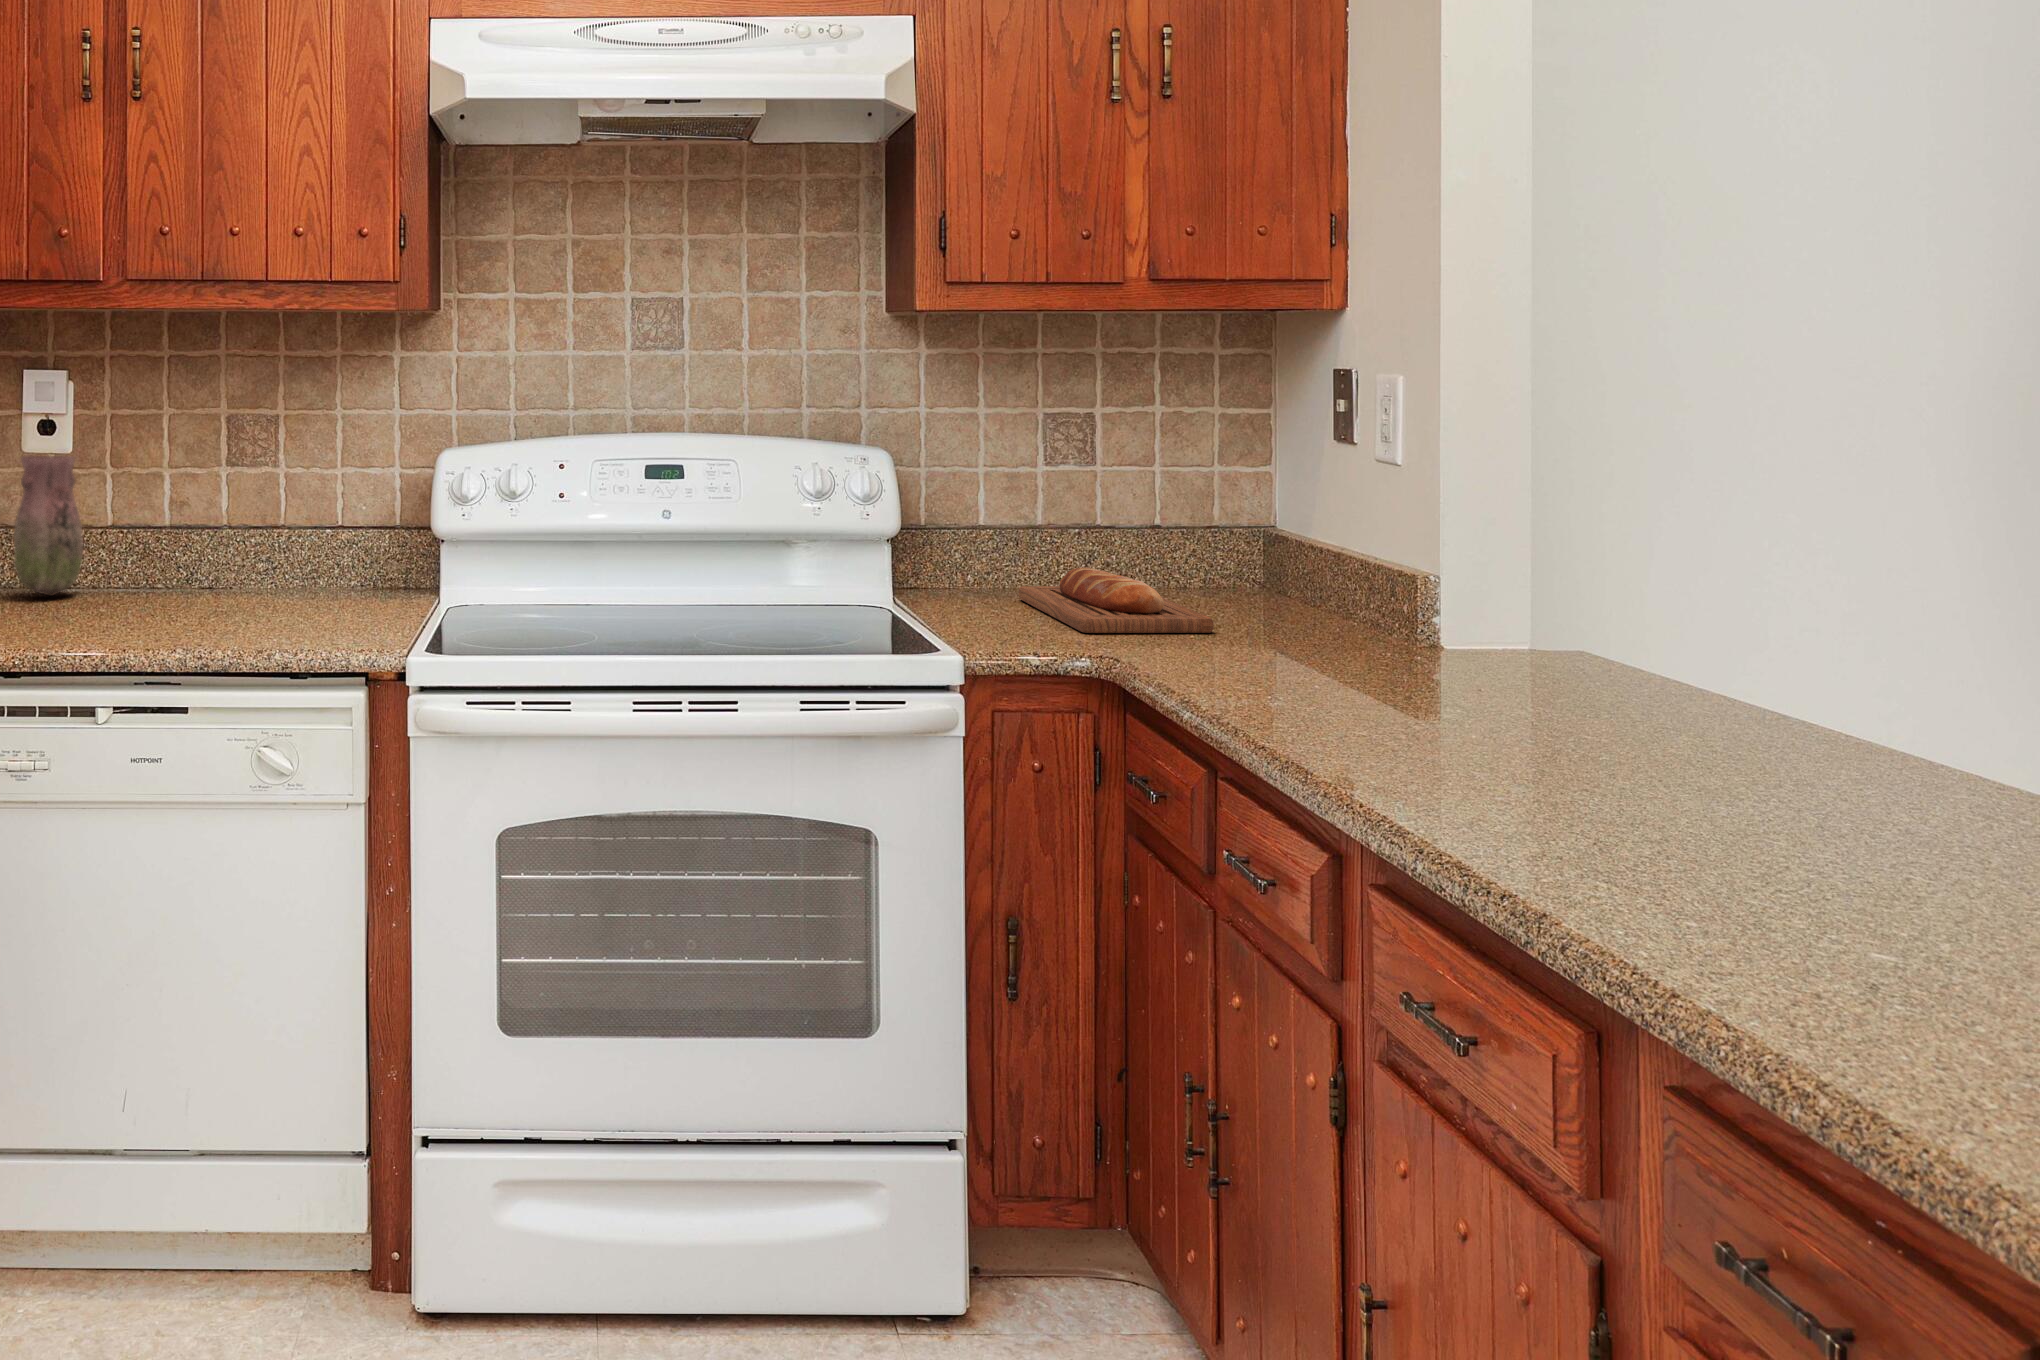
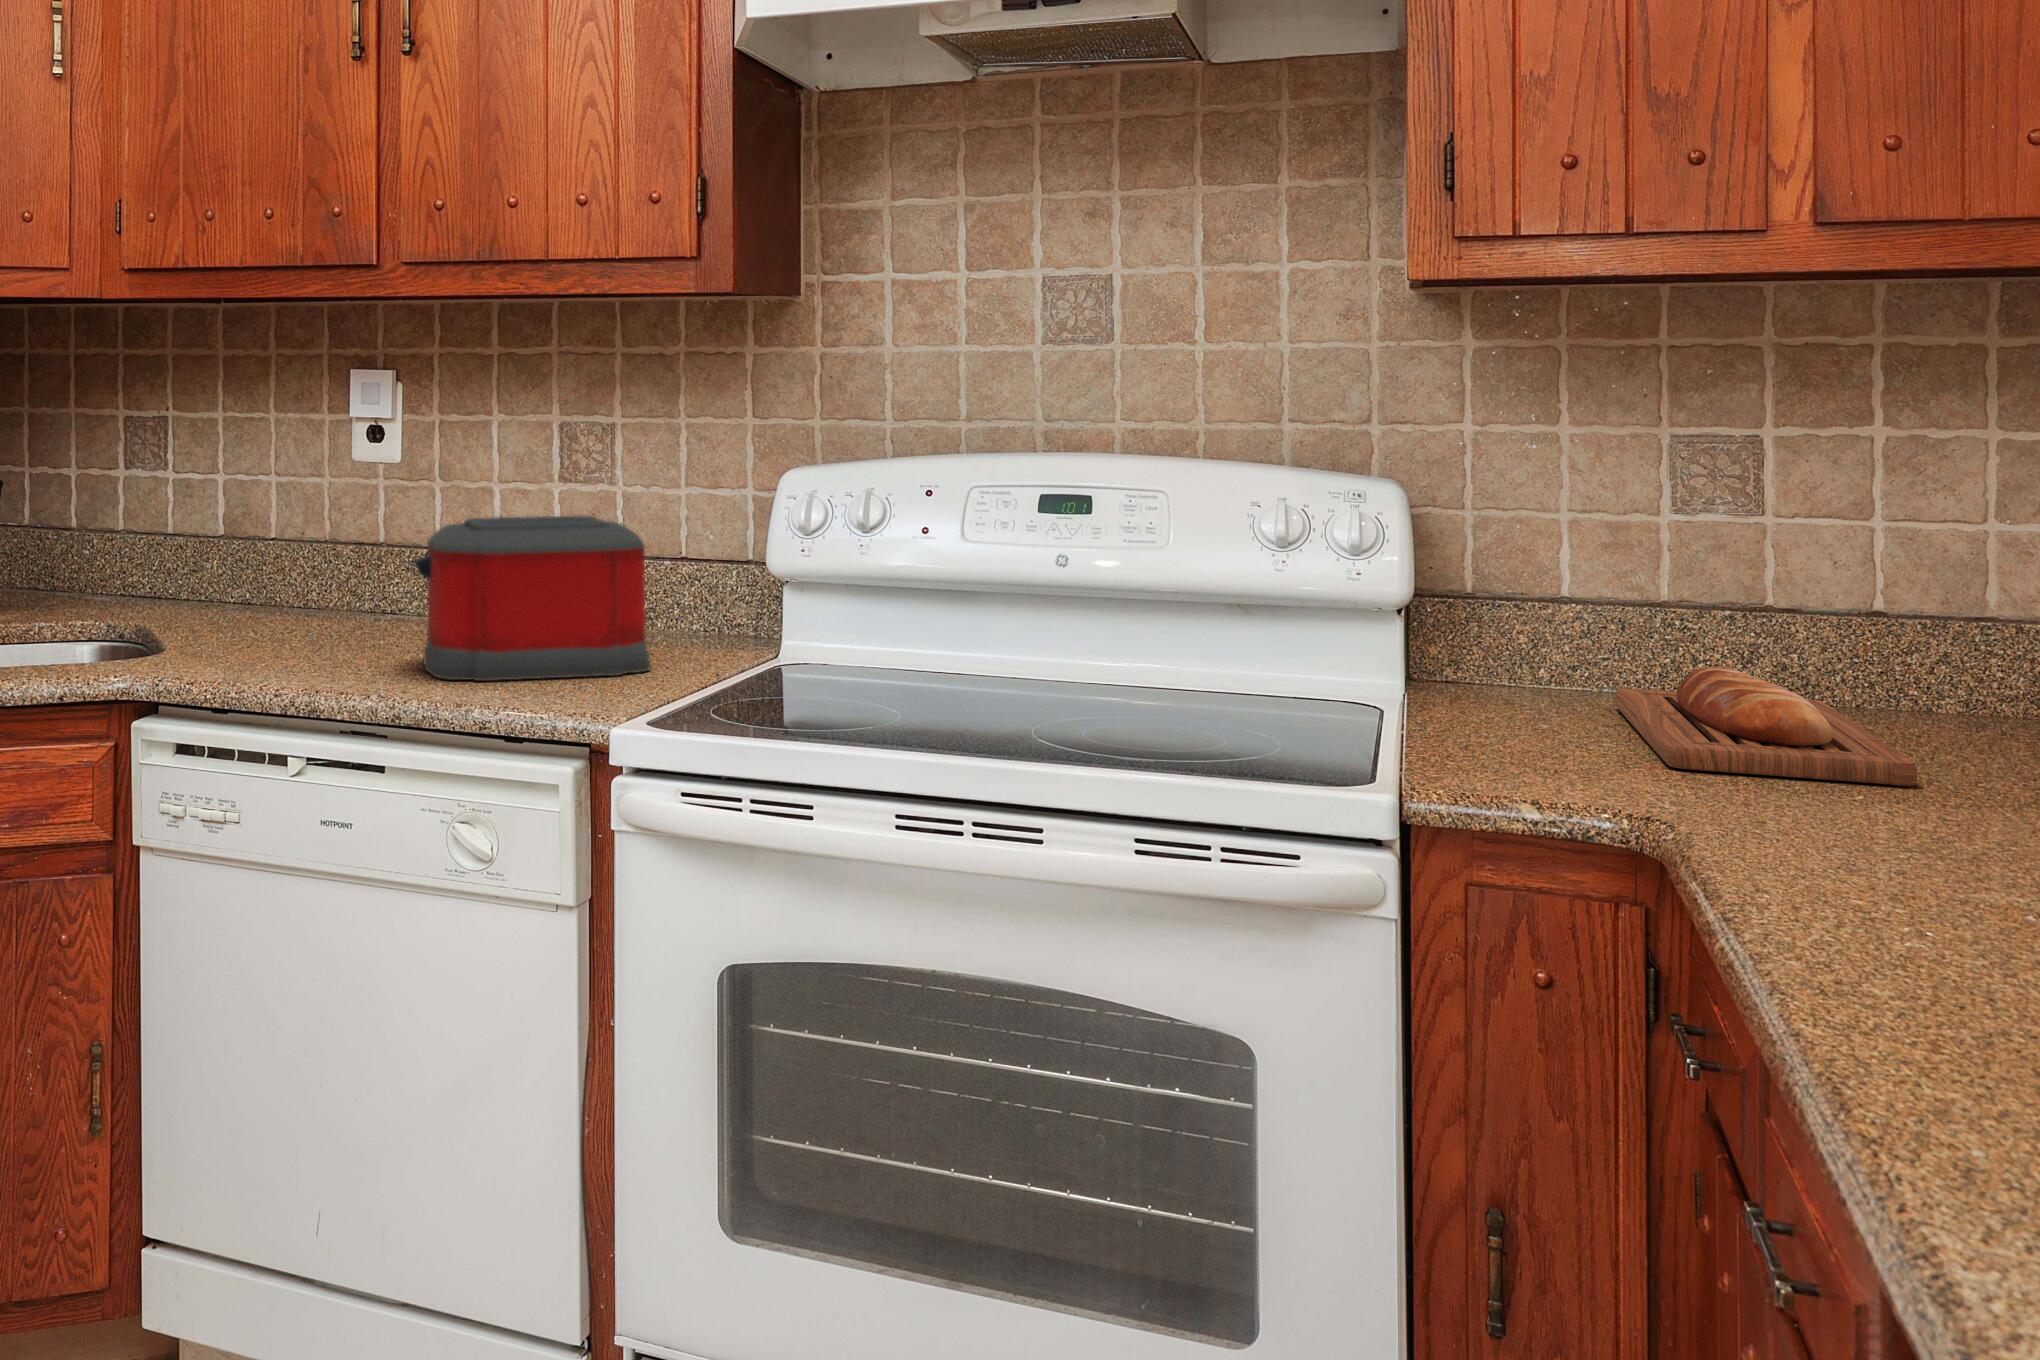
vase: present [14,456,83,596] -> none [337,465,410,622]
toaster: none [151,494,351,637] -> present [414,516,650,681]

